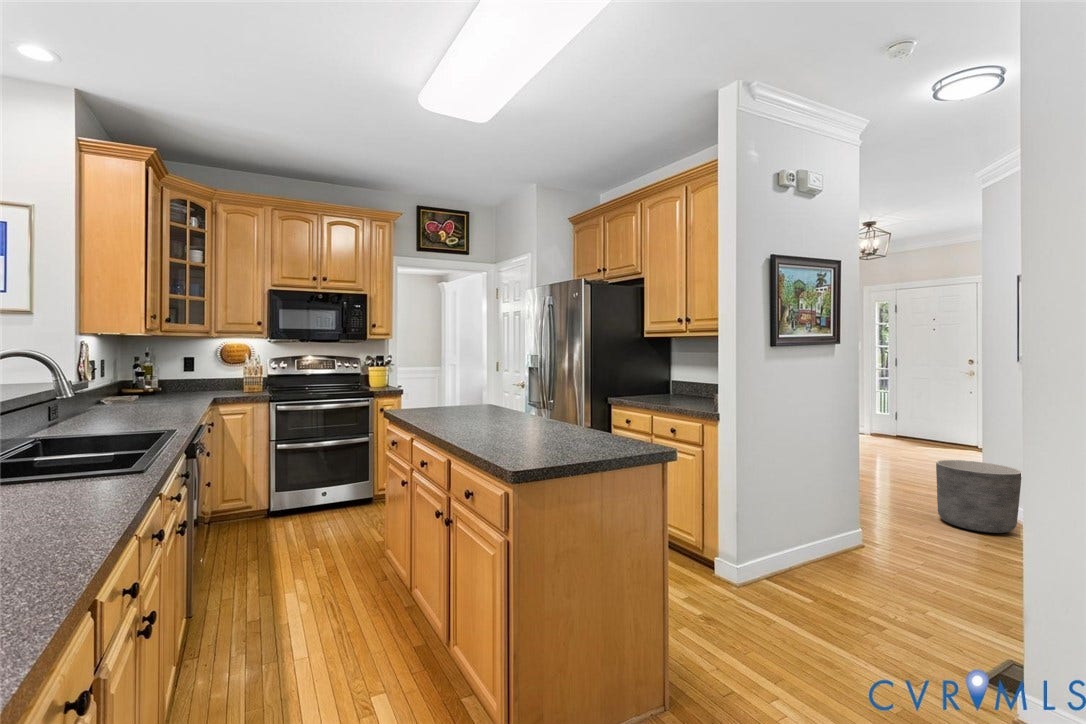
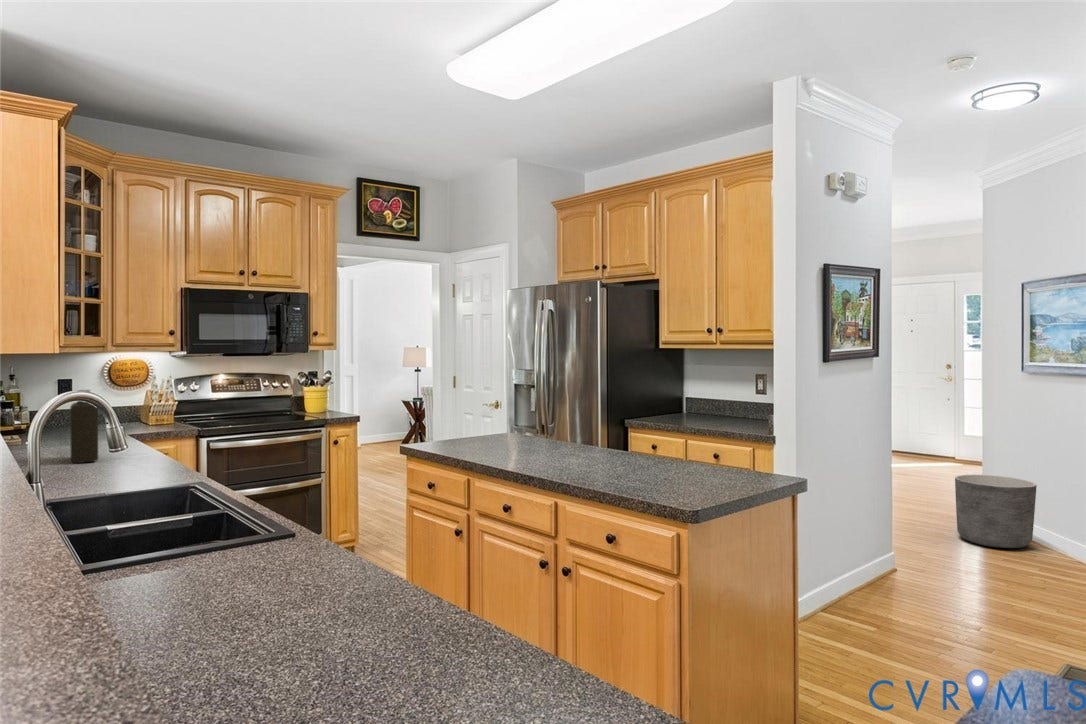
bottle: none [115,358,146,413] -> present [70,390,98,463]

